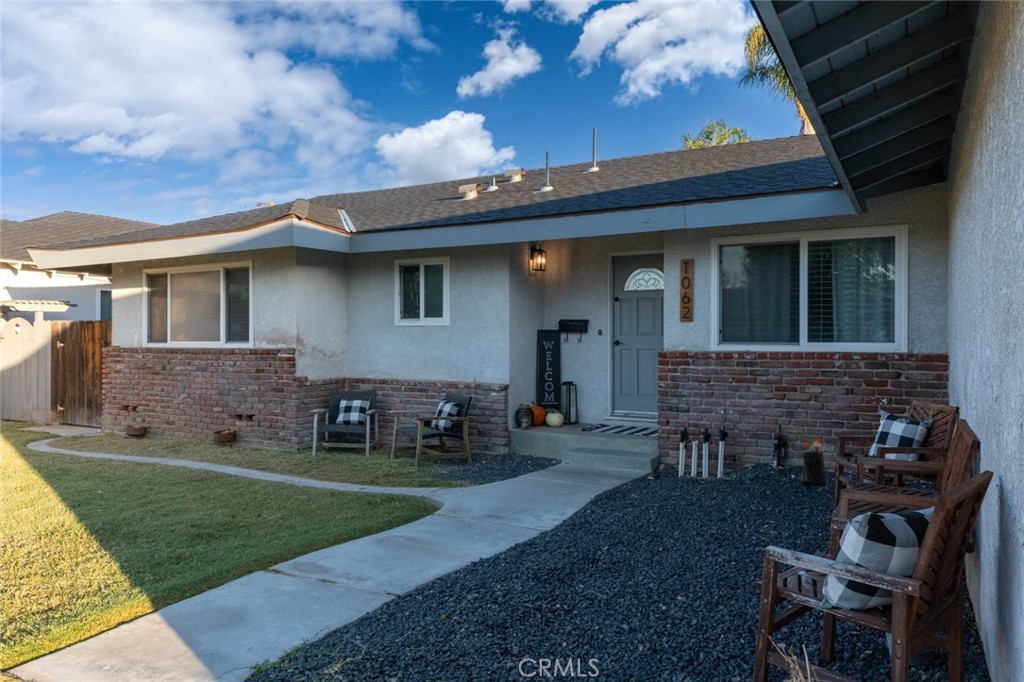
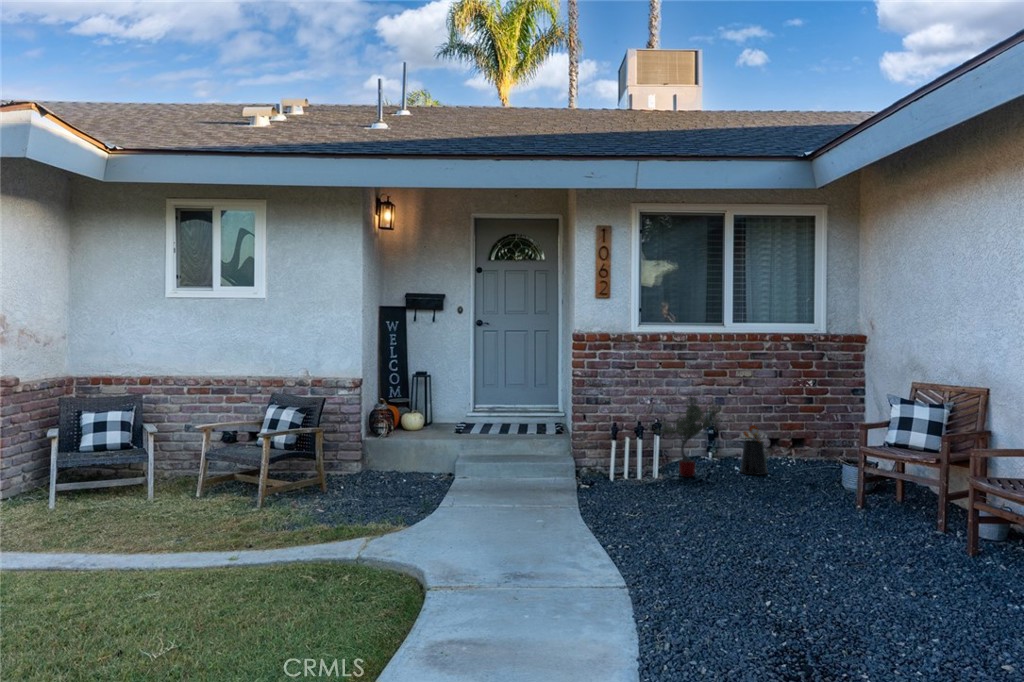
potted tree: none [713,404,777,479] -> present [653,393,721,477]

